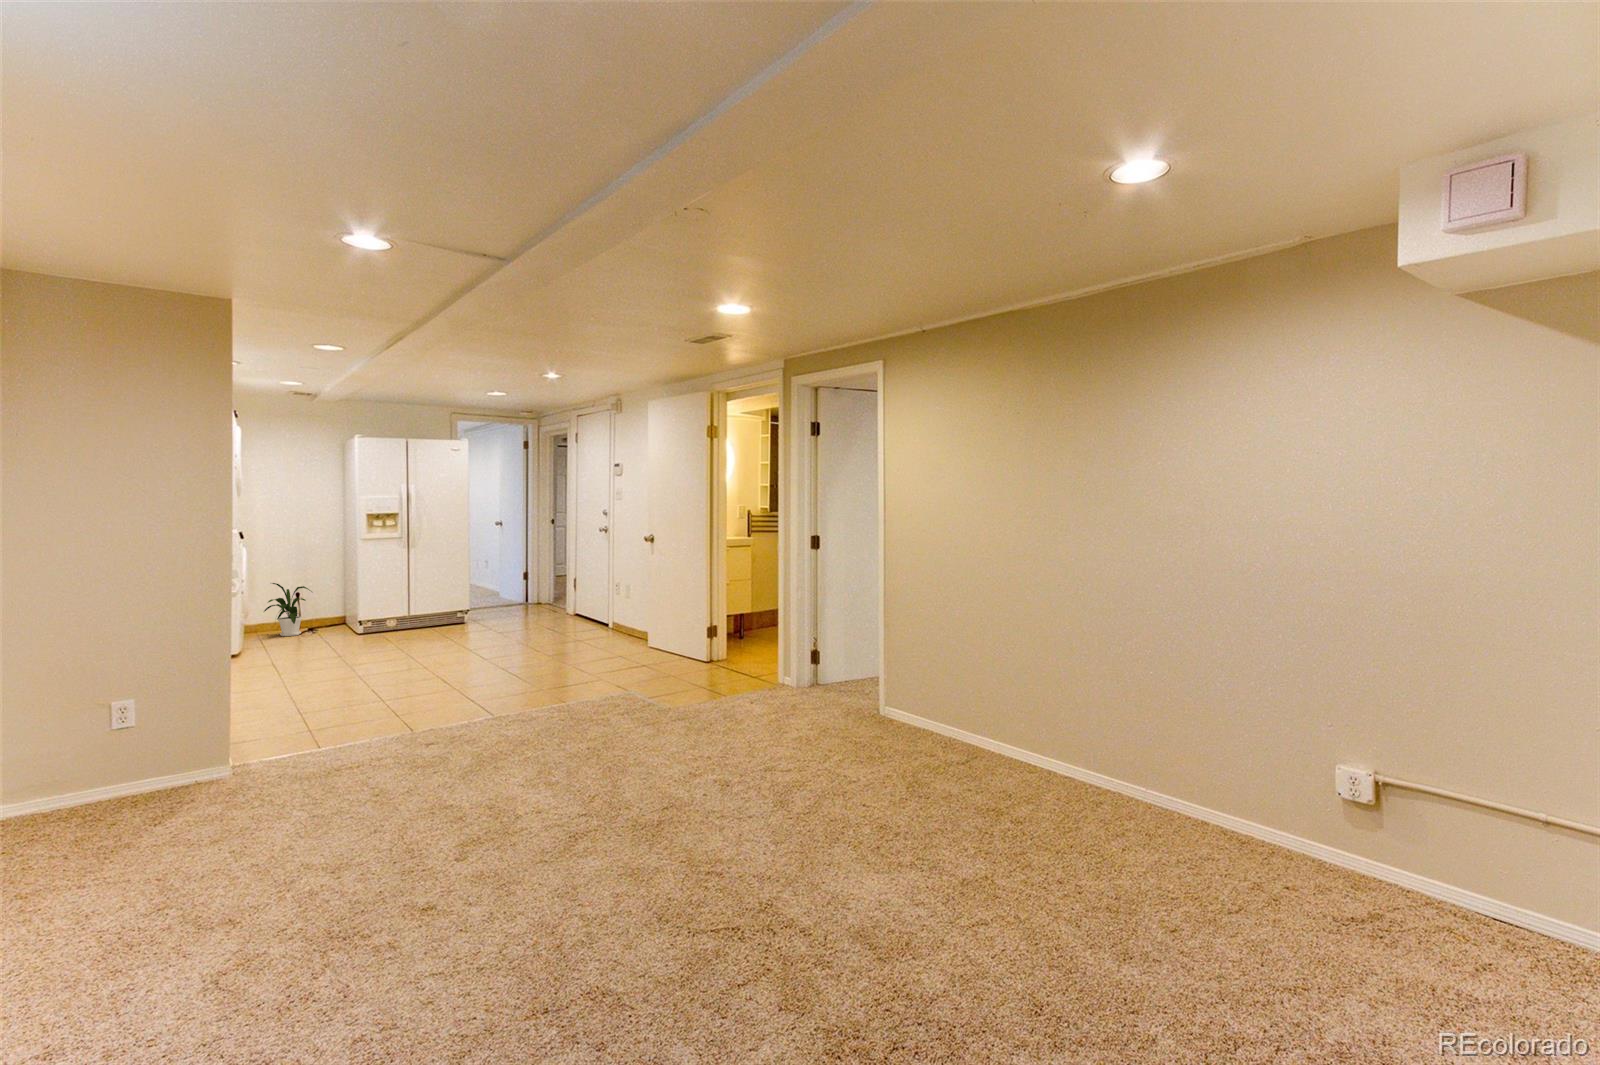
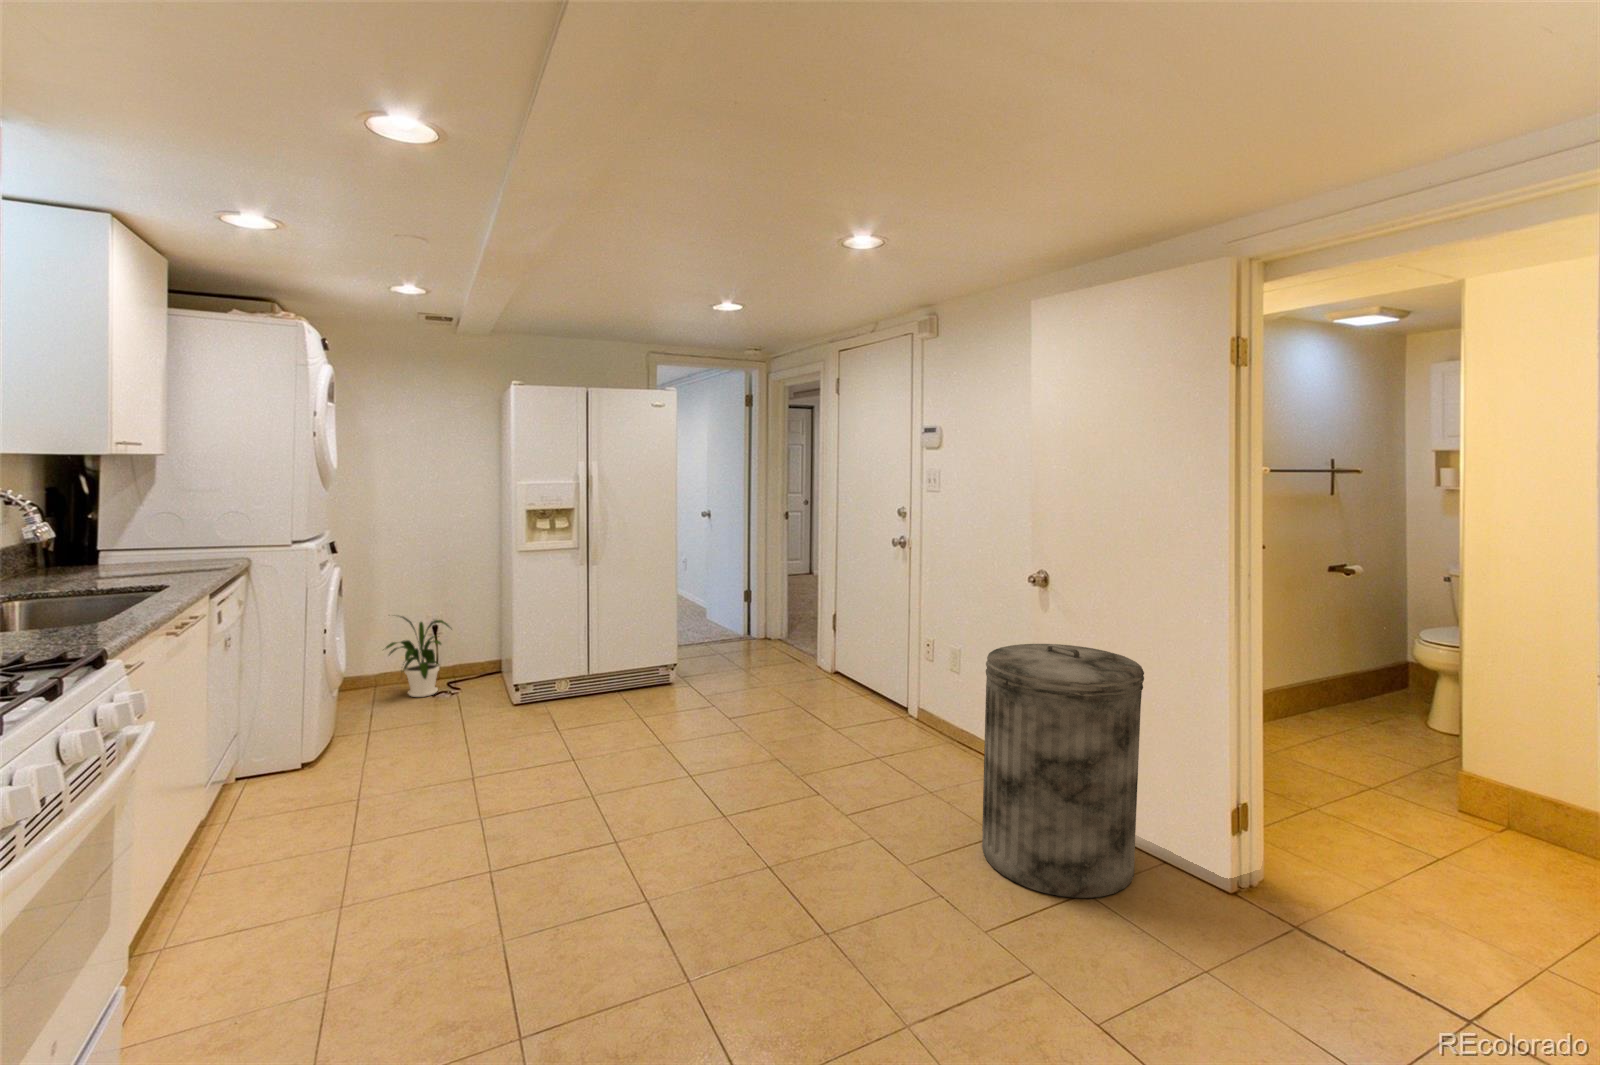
trash can: none [614,559,681,661] -> present [982,644,1144,898]

